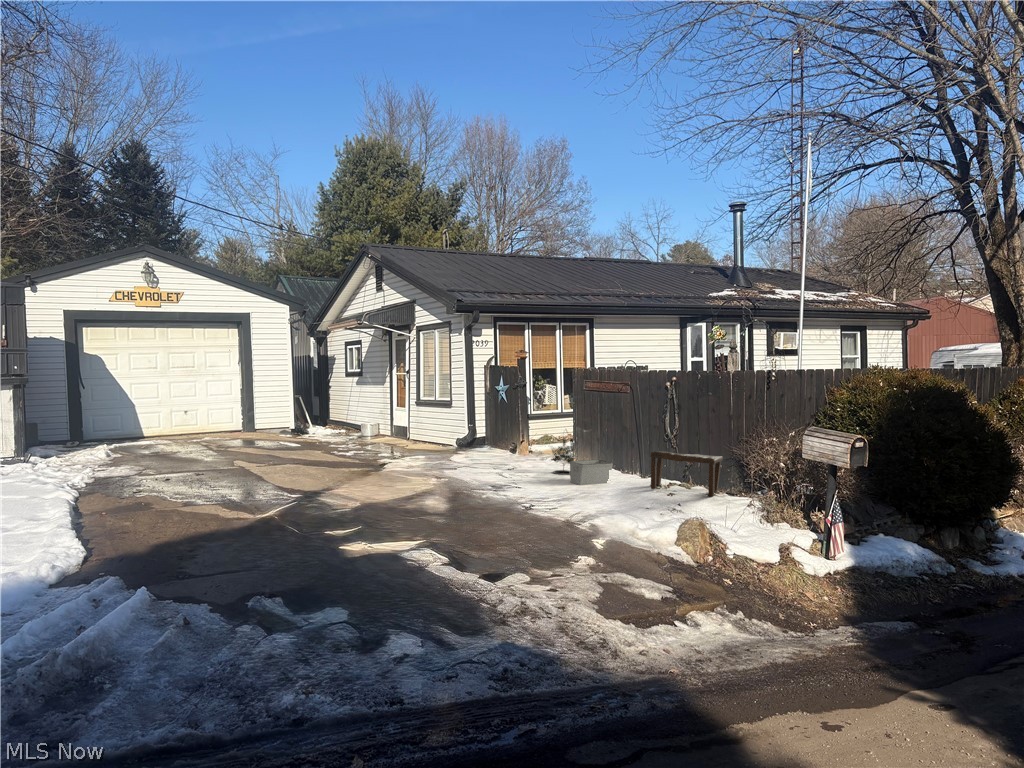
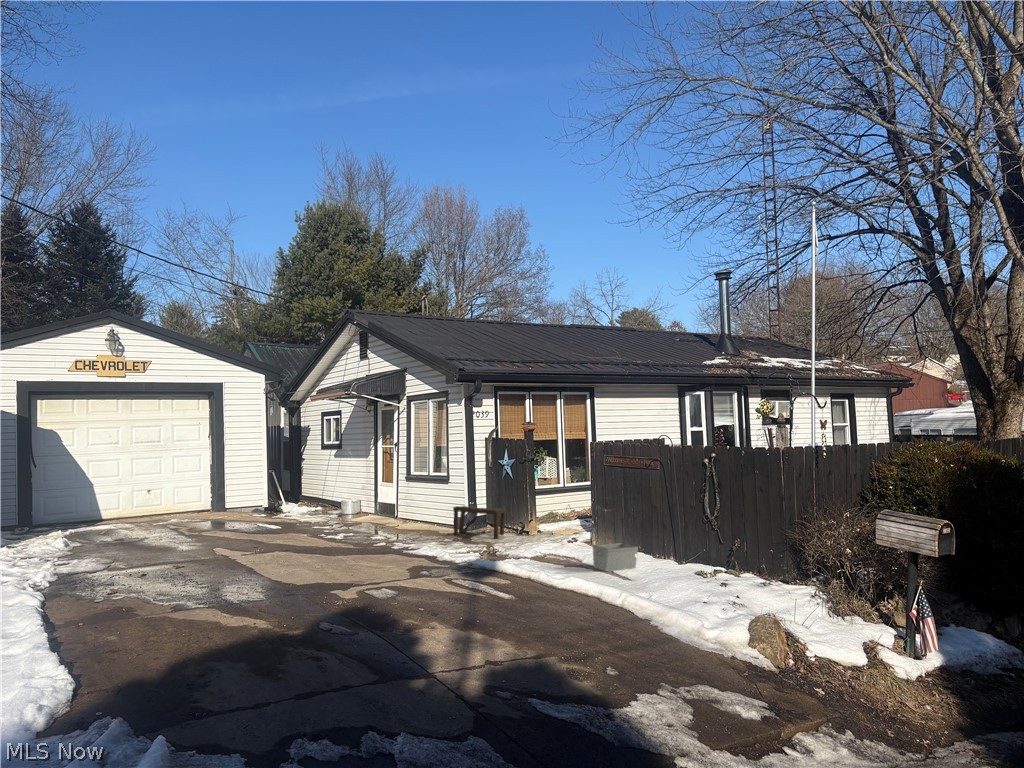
potted tree: present [552,439,575,475] -> none [565,514,594,559]
bench: present [650,451,723,496] -> present [453,506,507,539]

